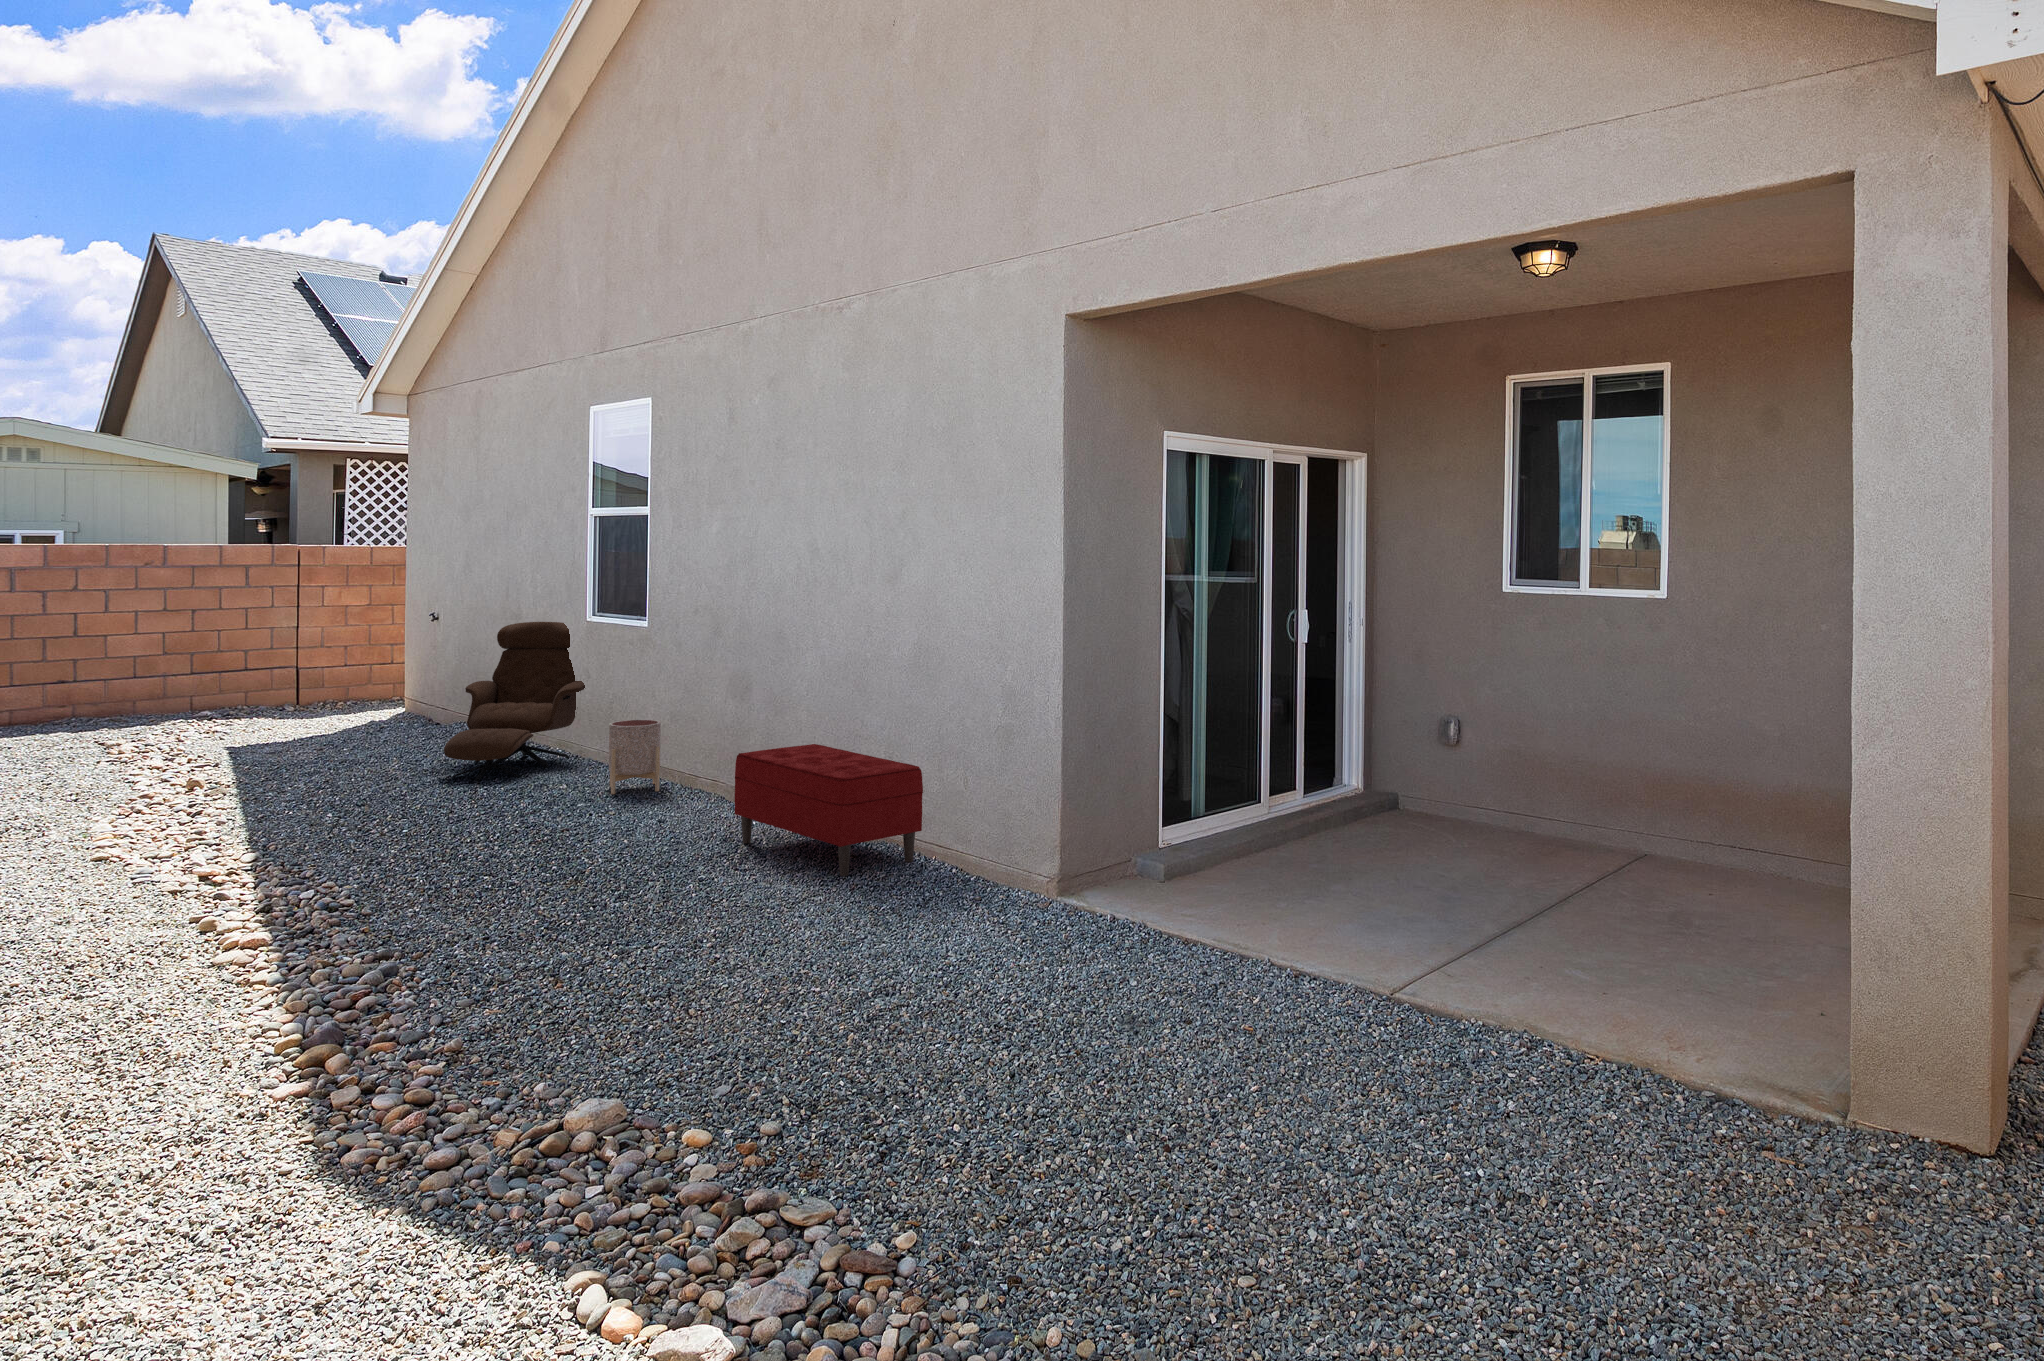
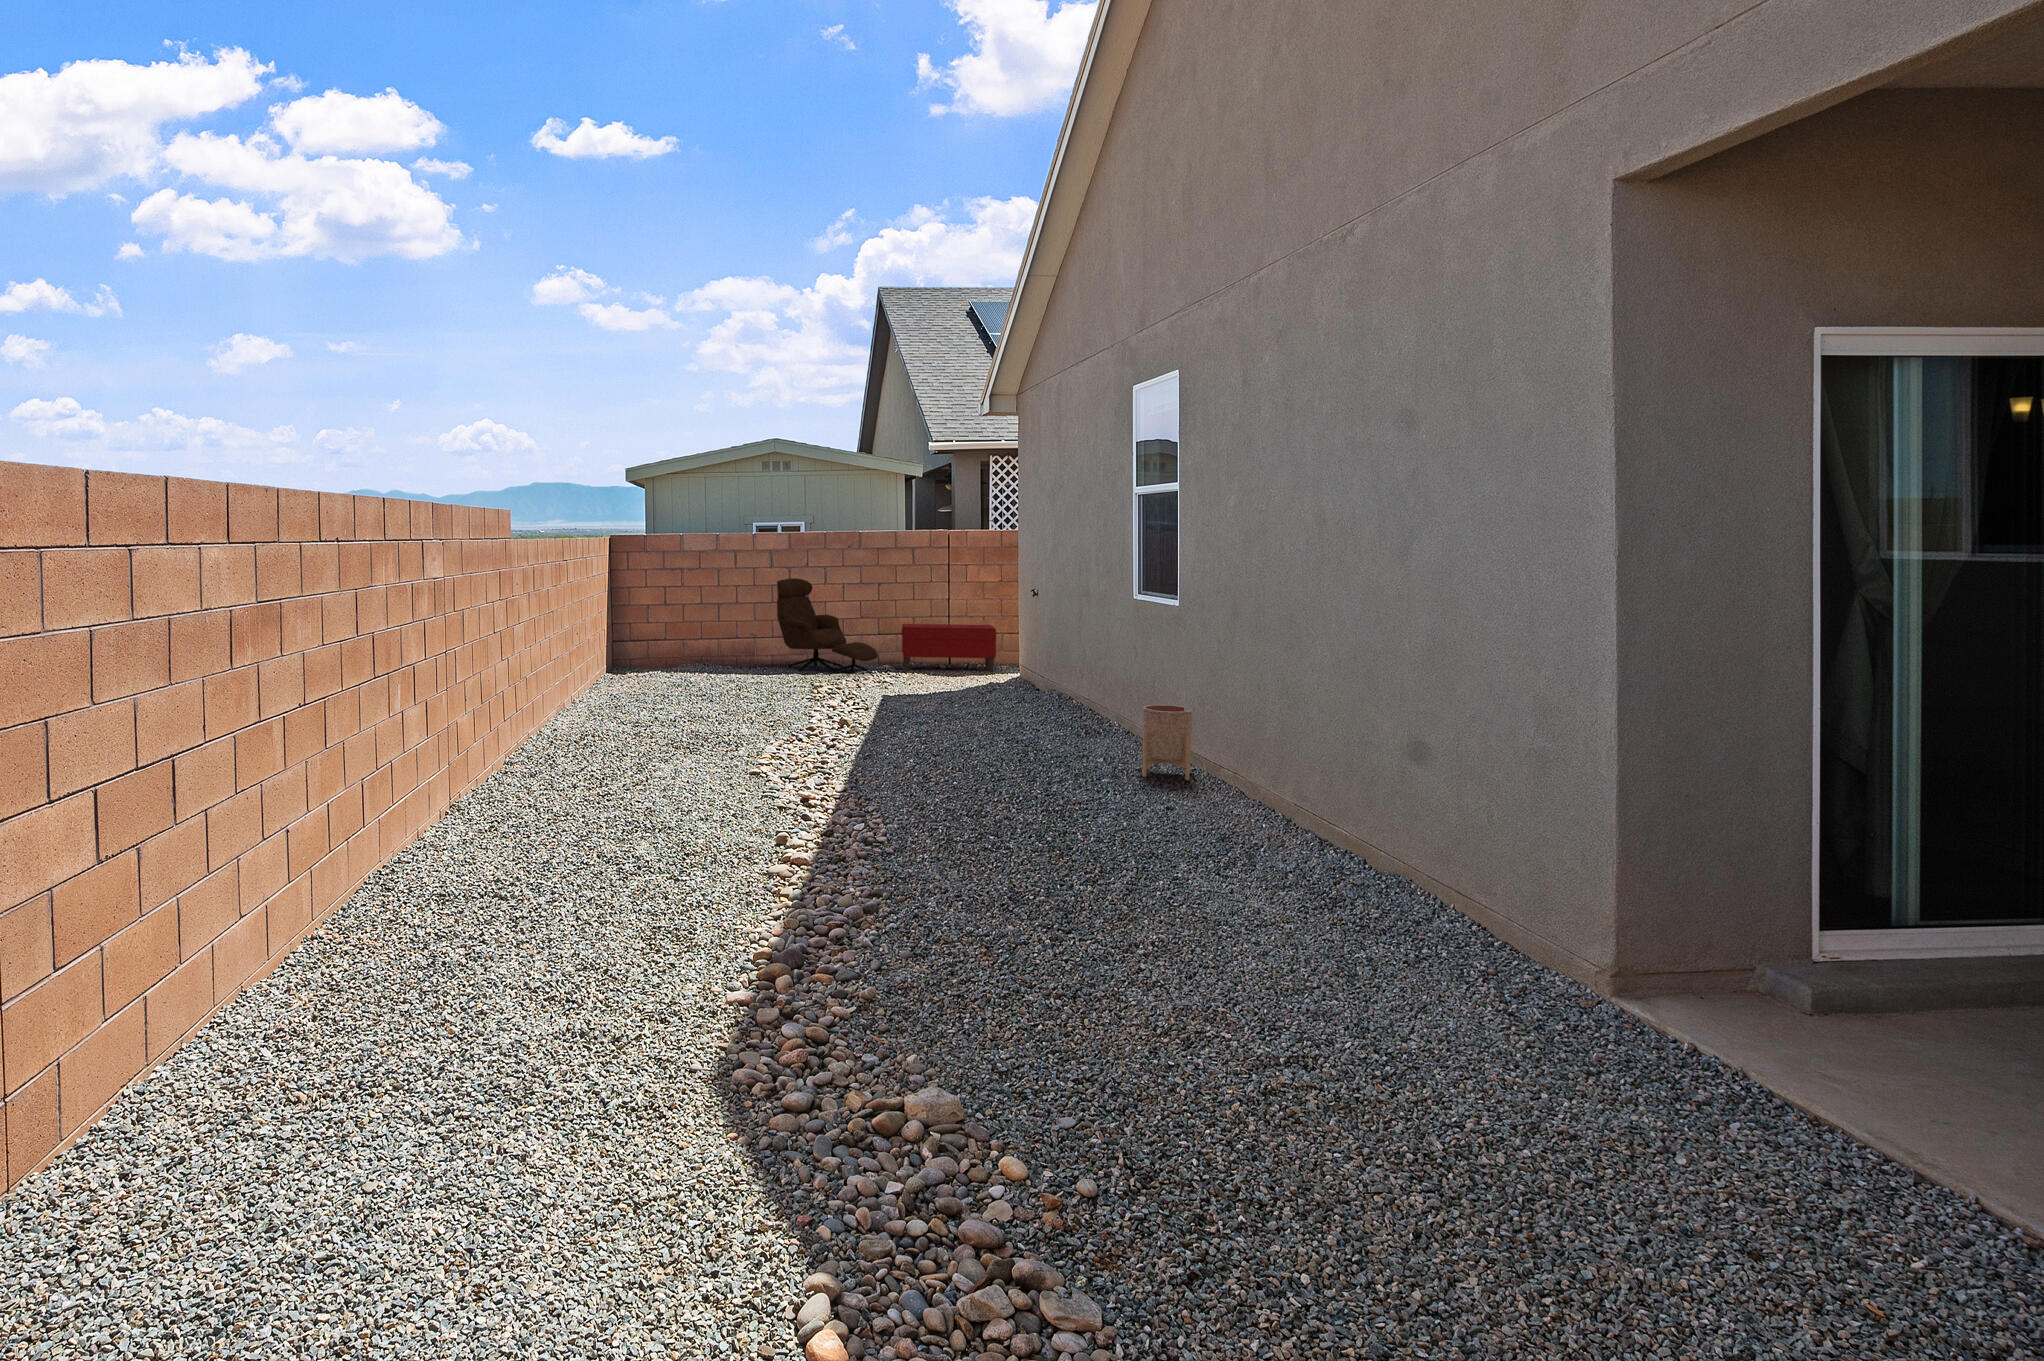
lounge chair: present [444,622,585,782] -> present [777,578,878,674]
bench: present [735,744,923,876] -> present [902,624,996,672]

